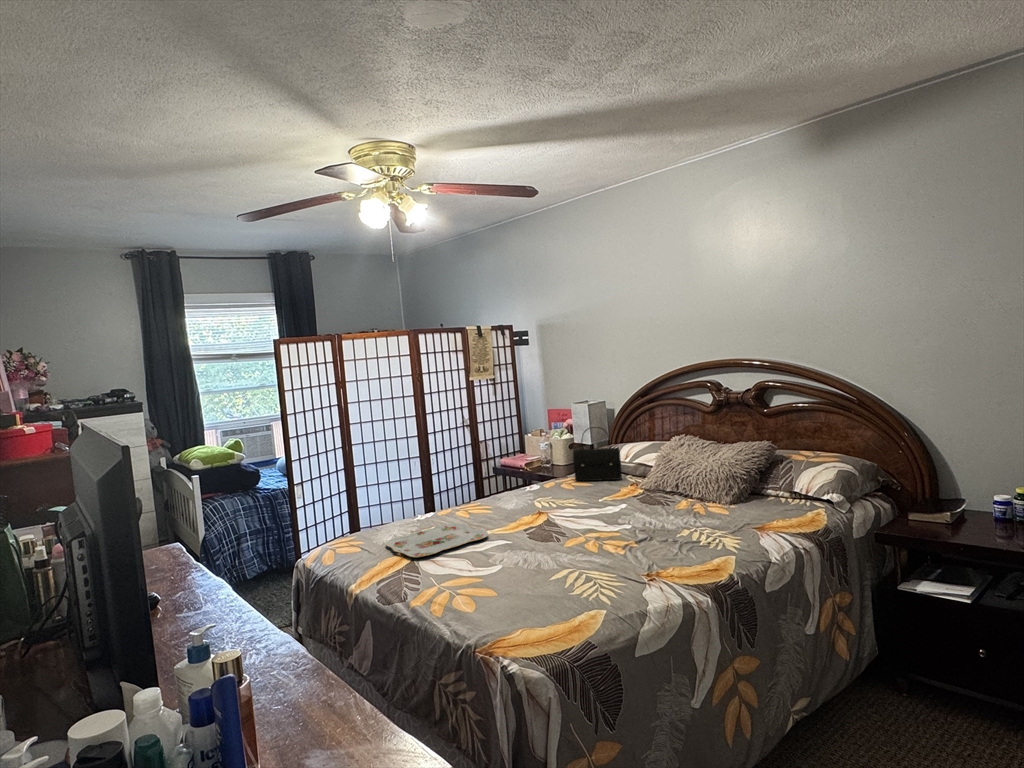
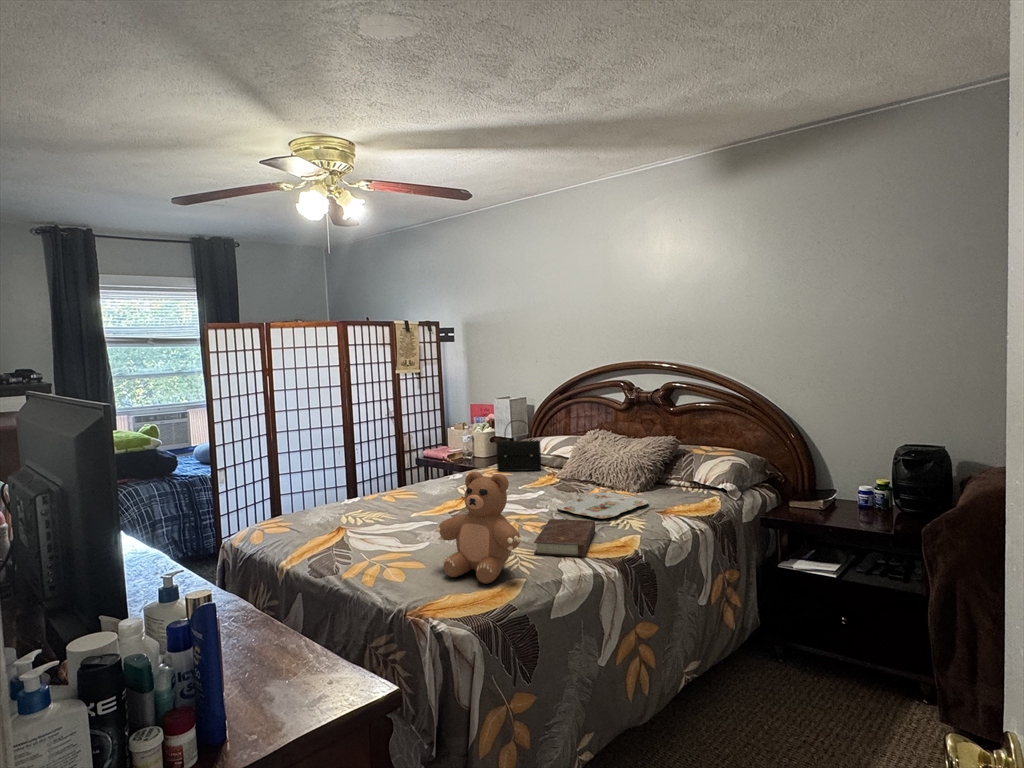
teddy bear: none [505,490,602,616] -> present [435,472,522,584]
serving tray: present [386,523,489,557] -> present [557,493,649,519]
book: none [615,538,684,583] -> present [534,519,595,557]

